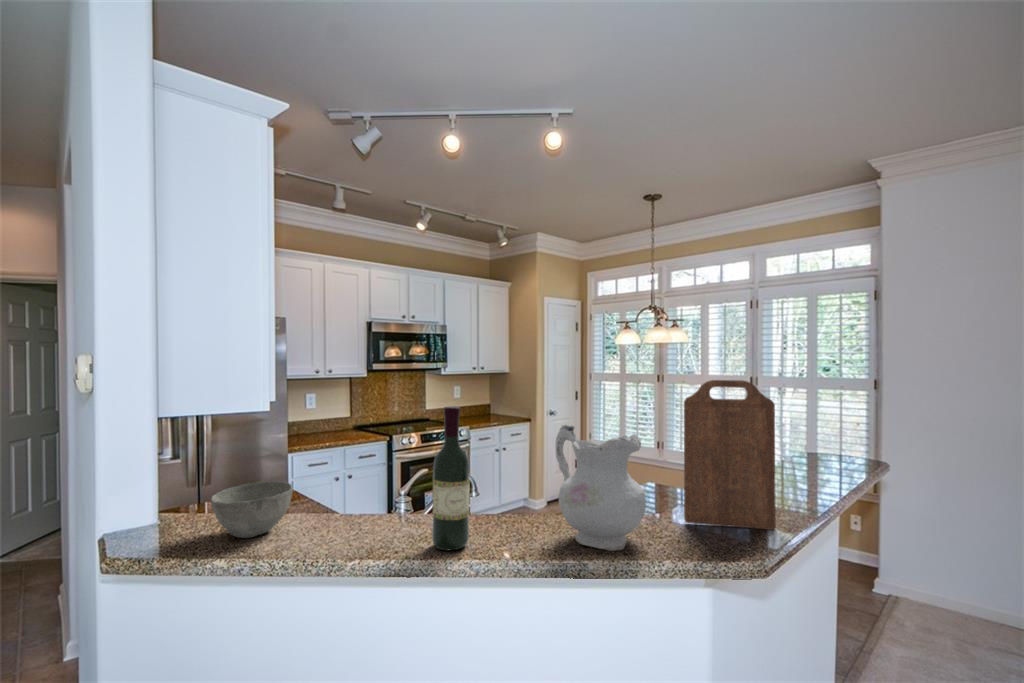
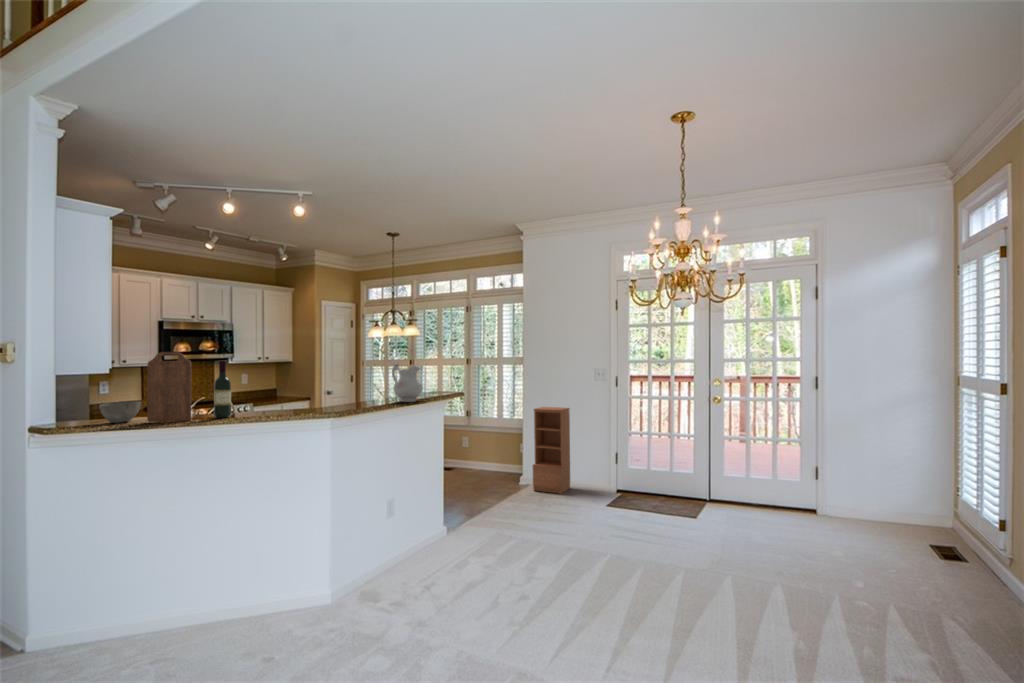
cutting board: present [684,380,776,530] -> present [147,352,192,422]
ceramic pitcher: present [555,425,646,551] -> present [392,365,423,402]
bookcase: none [927,469,1006,646] -> present [533,407,570,494]

